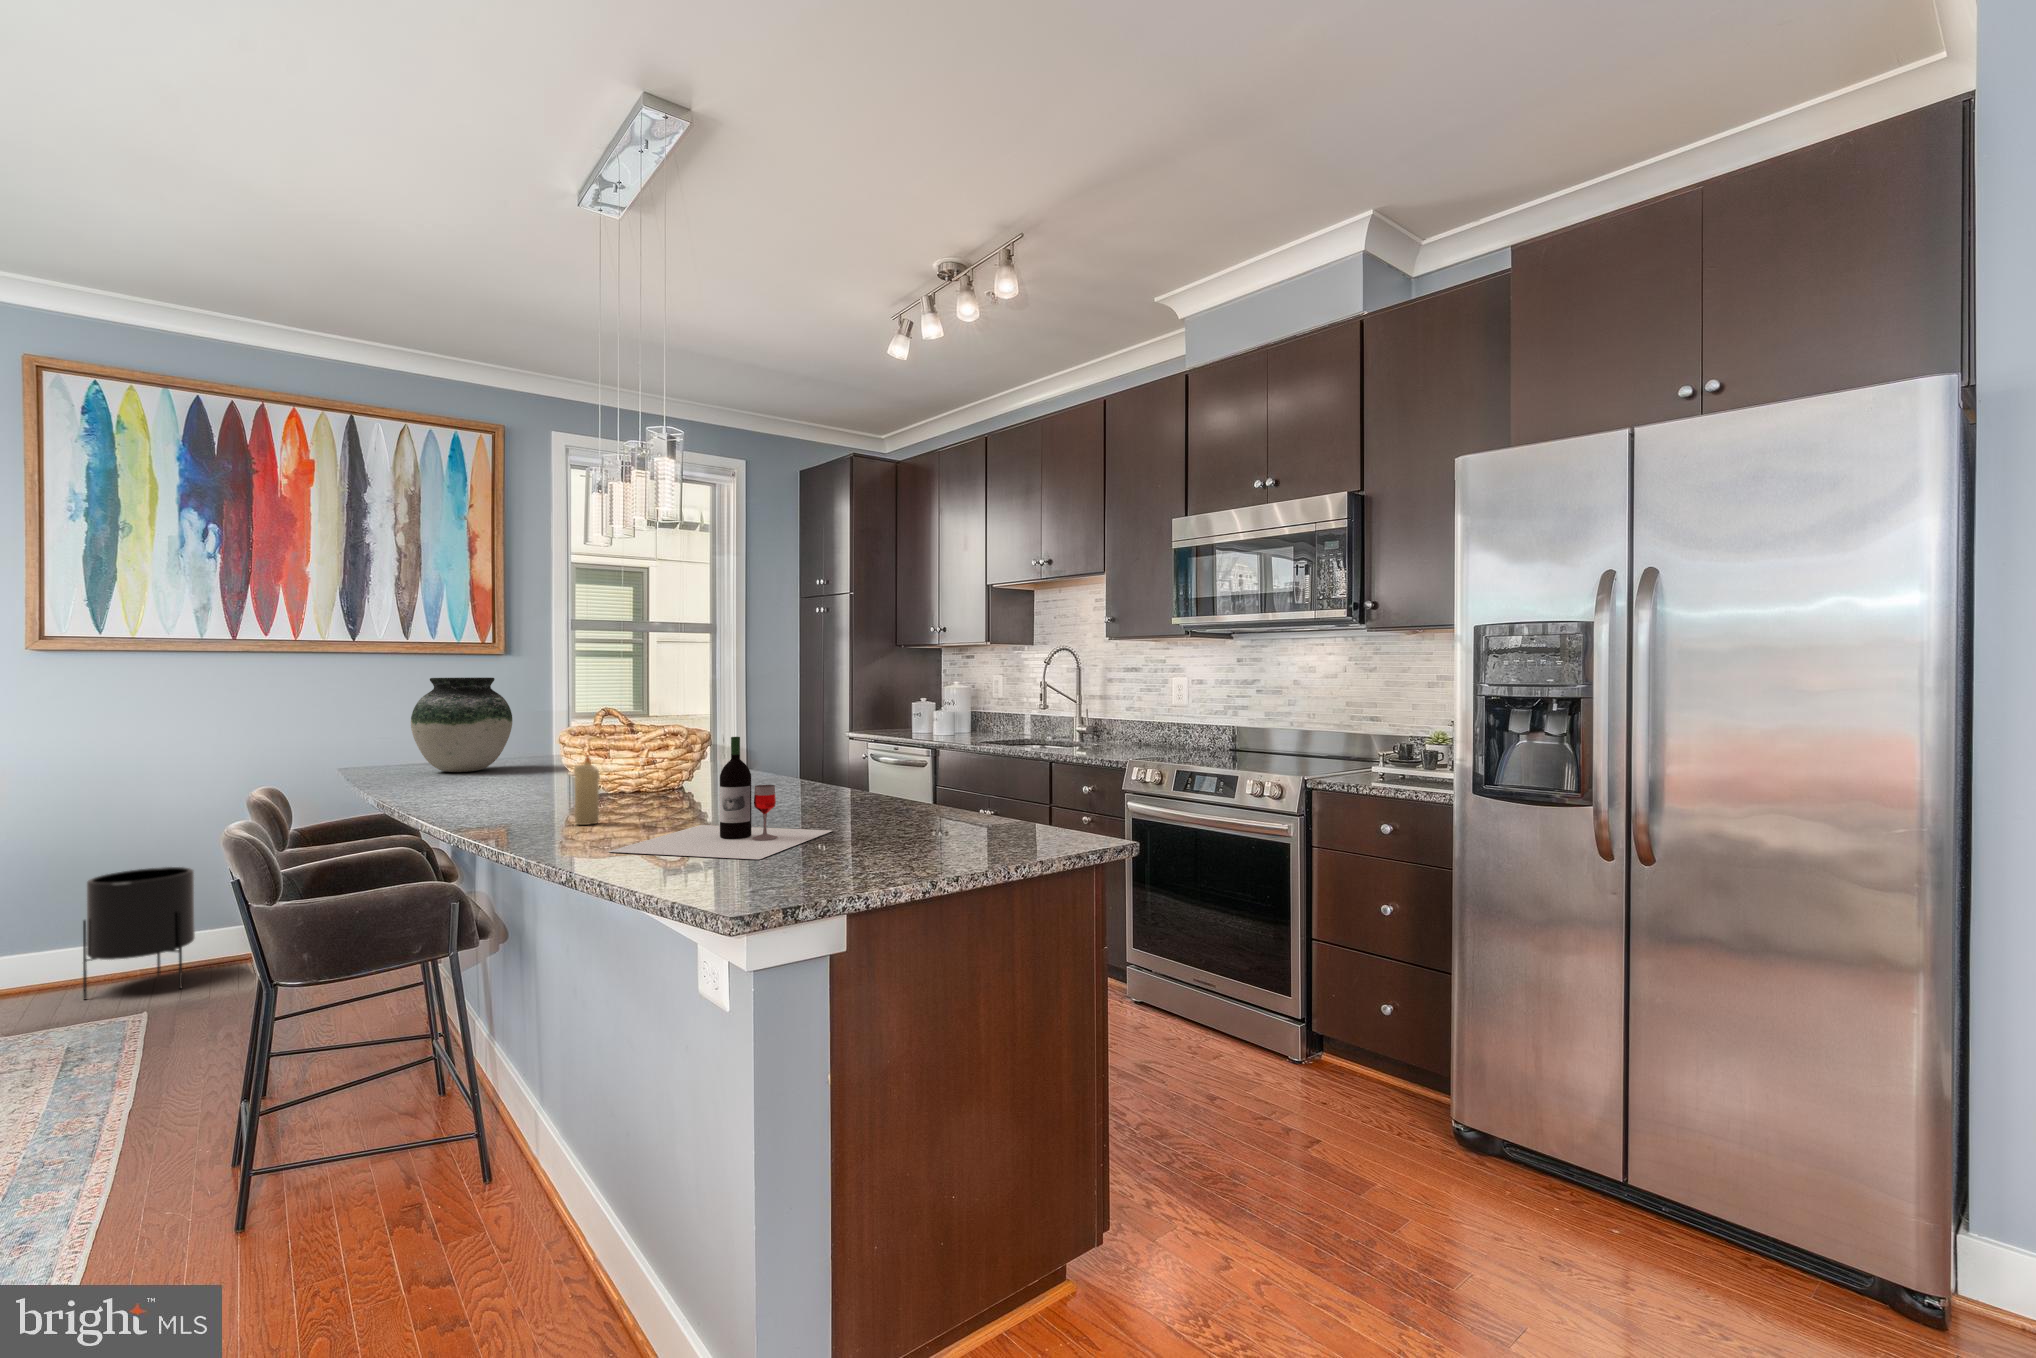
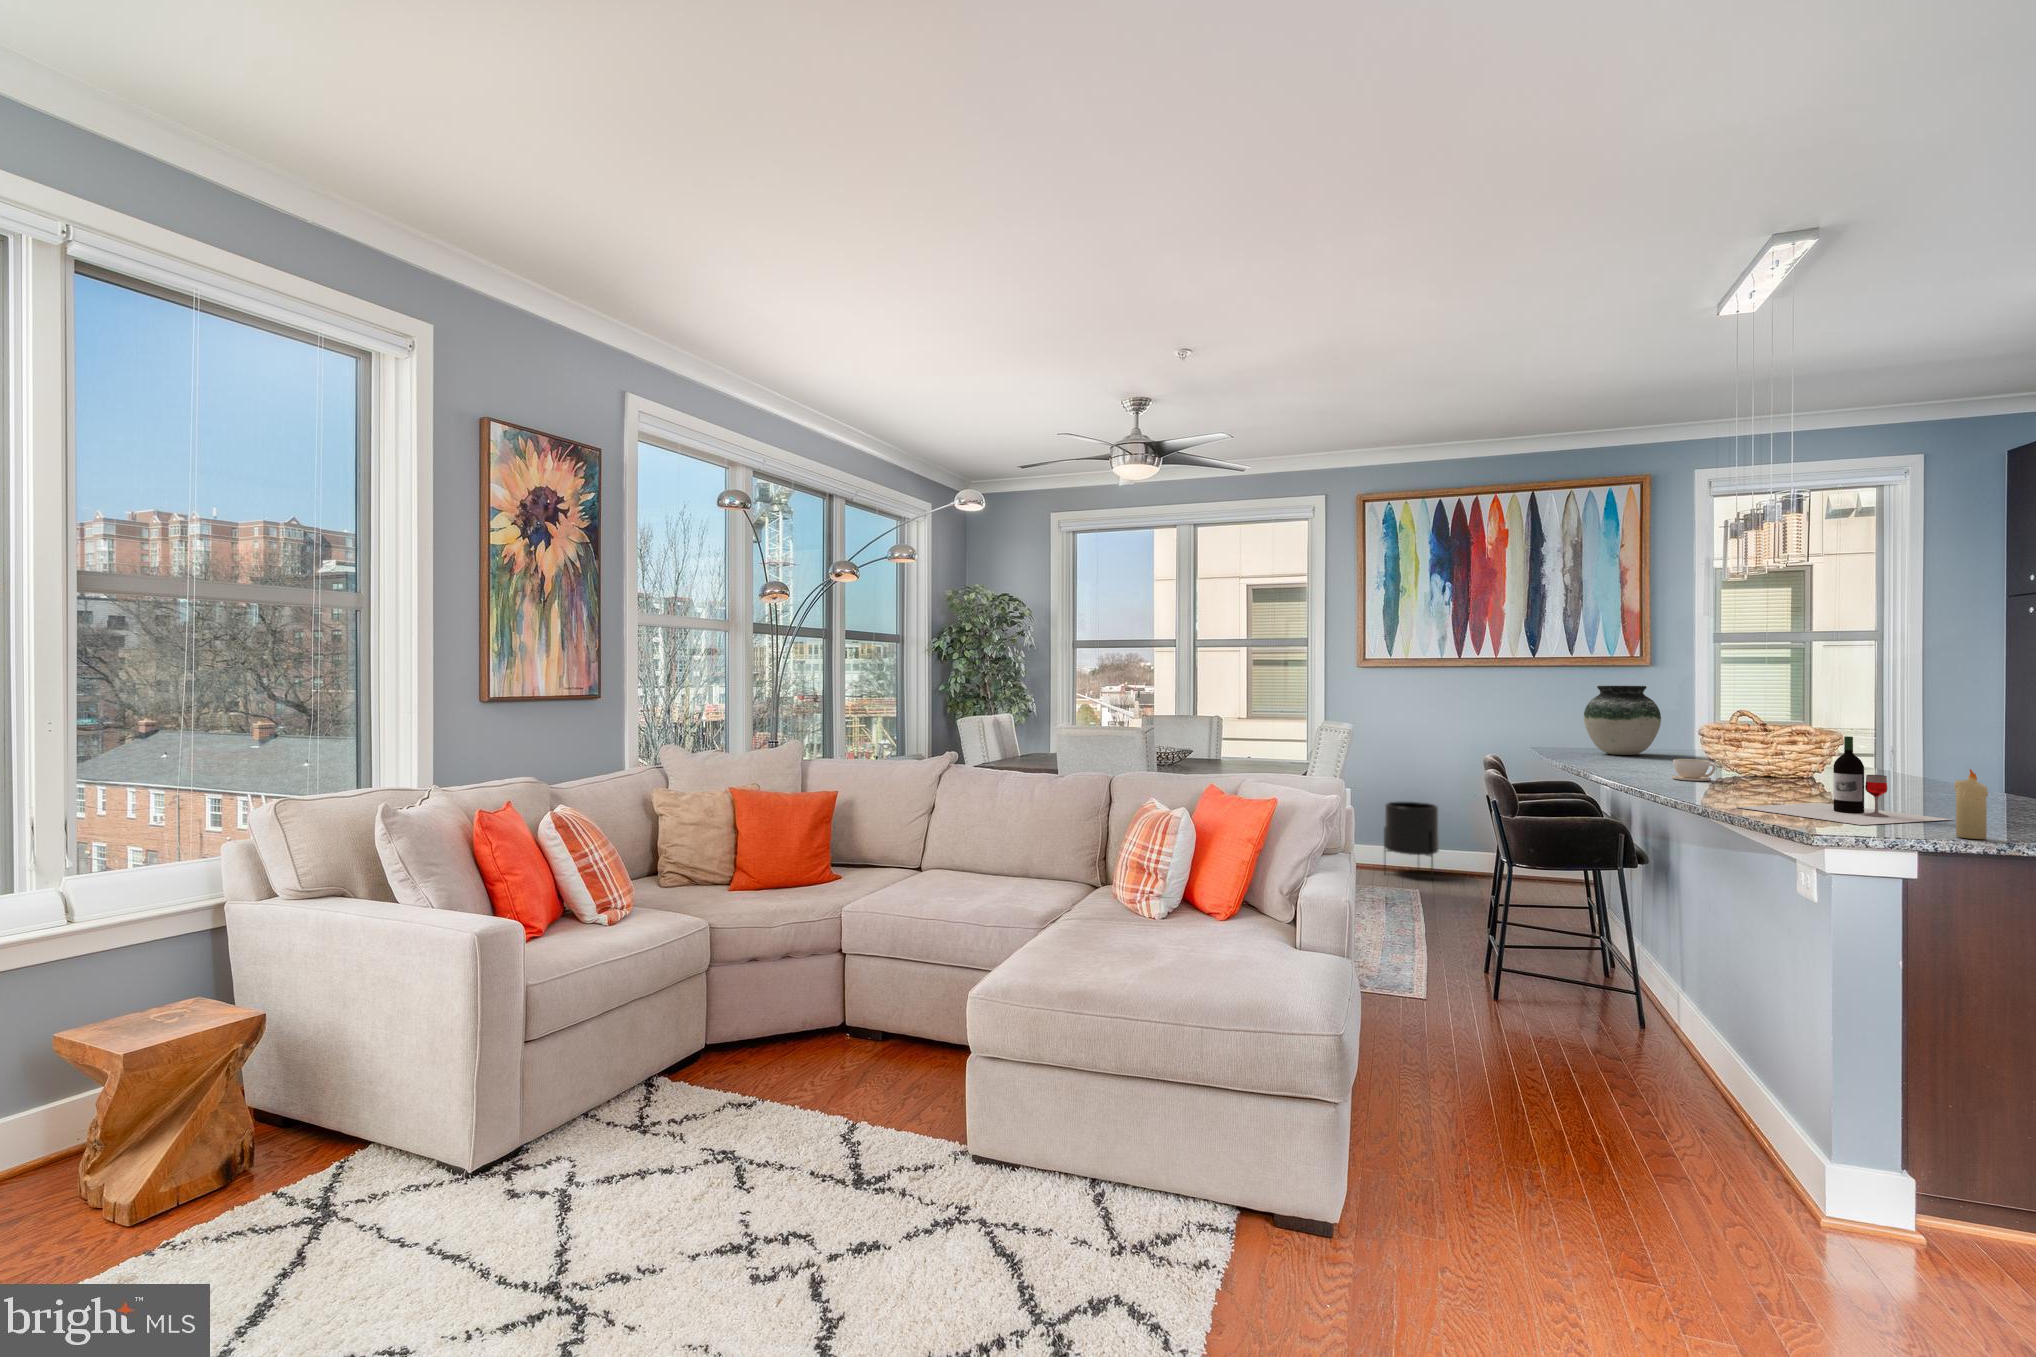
candle: present [574,755,600,825] -> present [1955,769,1988,839]
coffee cup: none [523,776,578,807] -> present [1672,759,1716,781]

